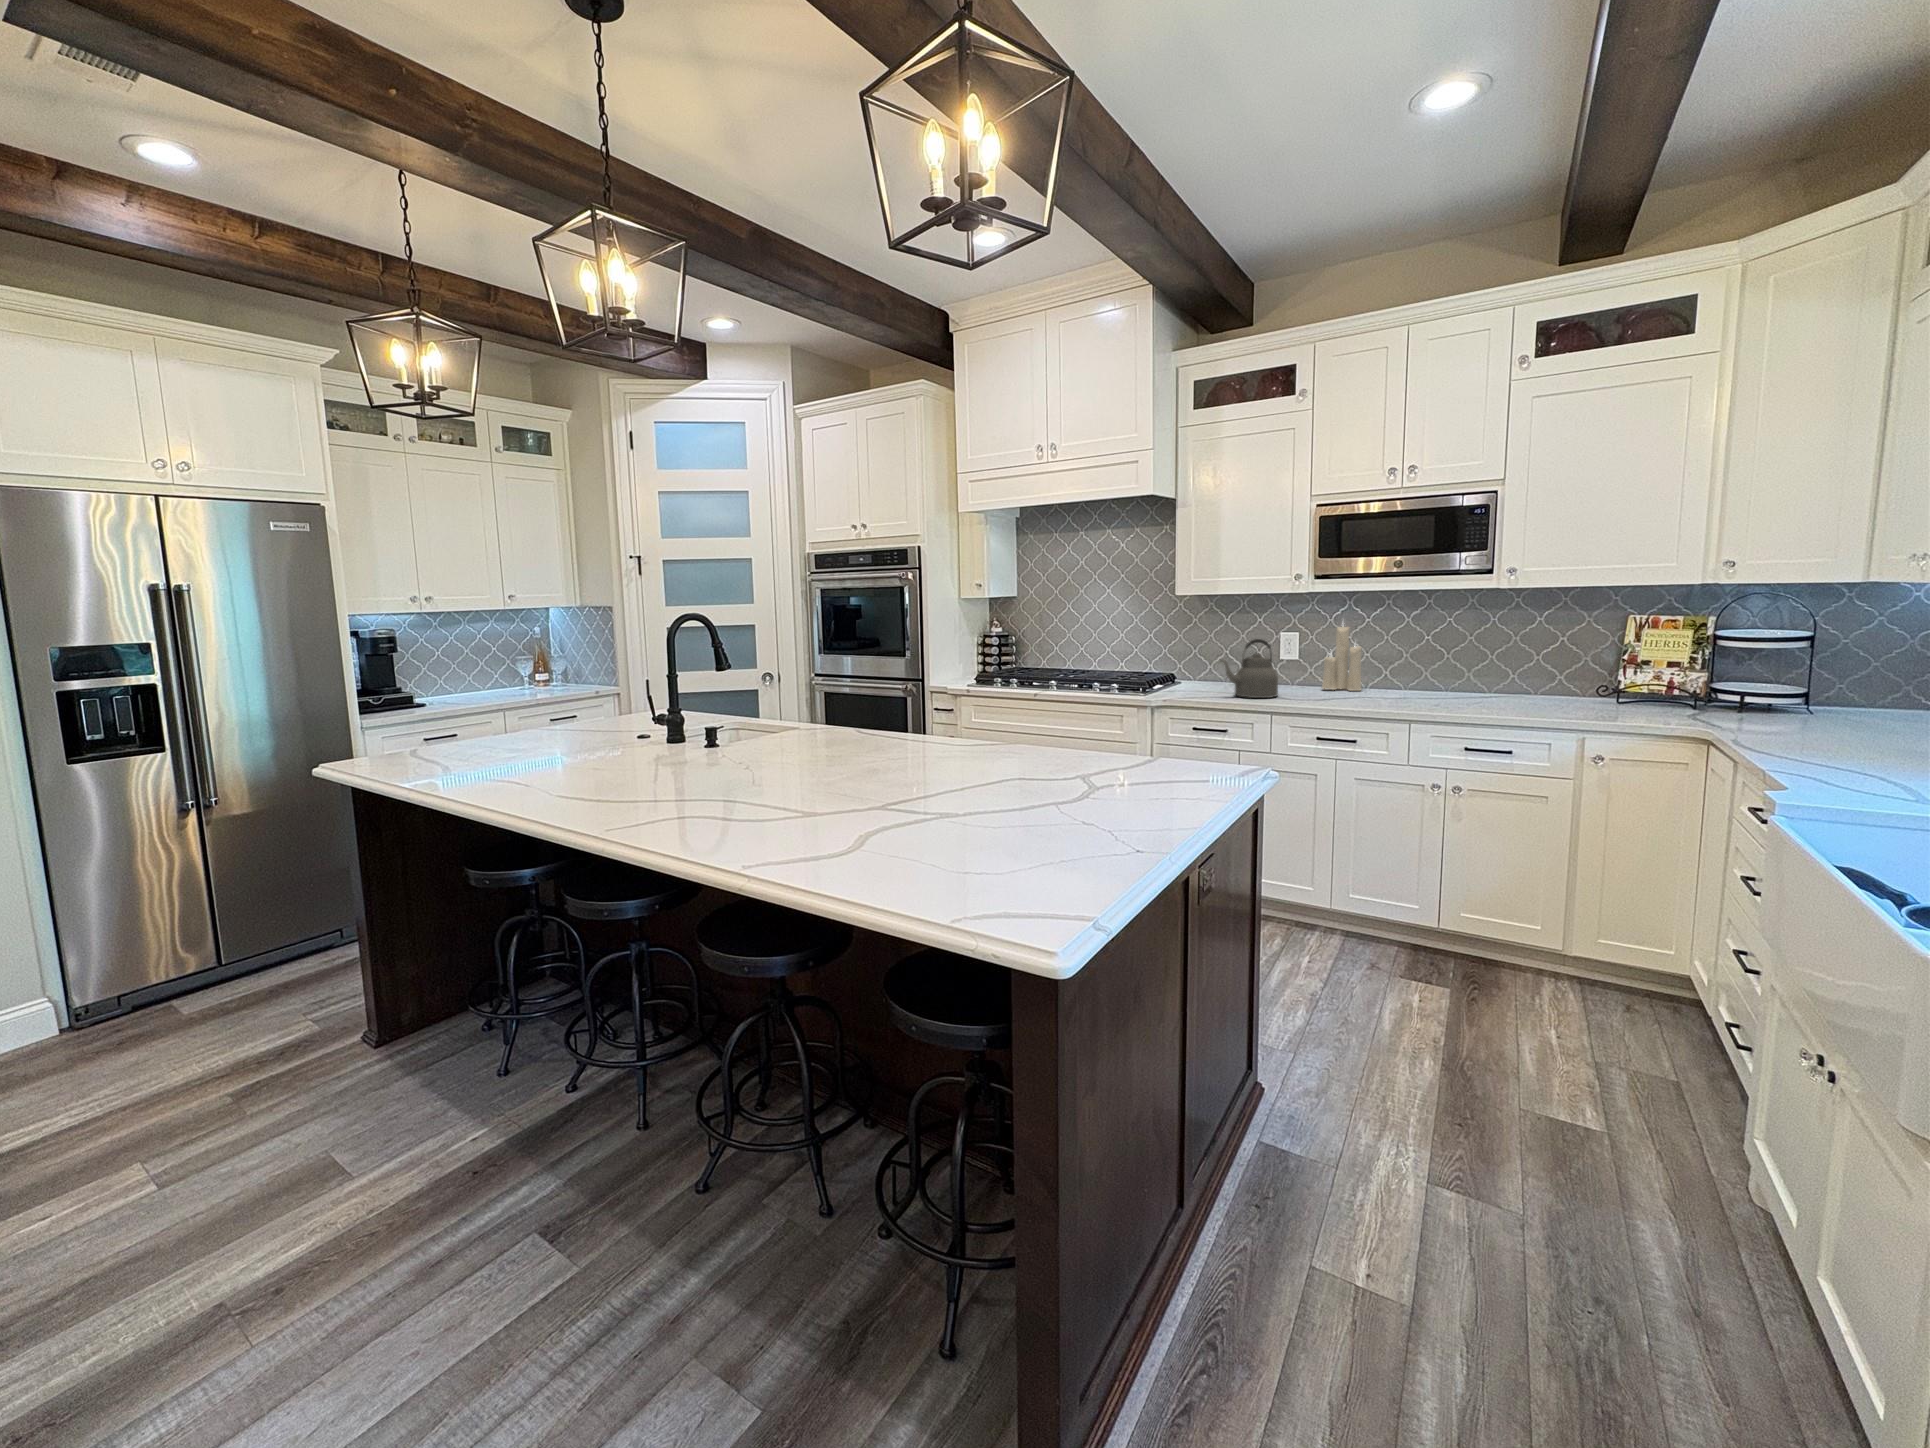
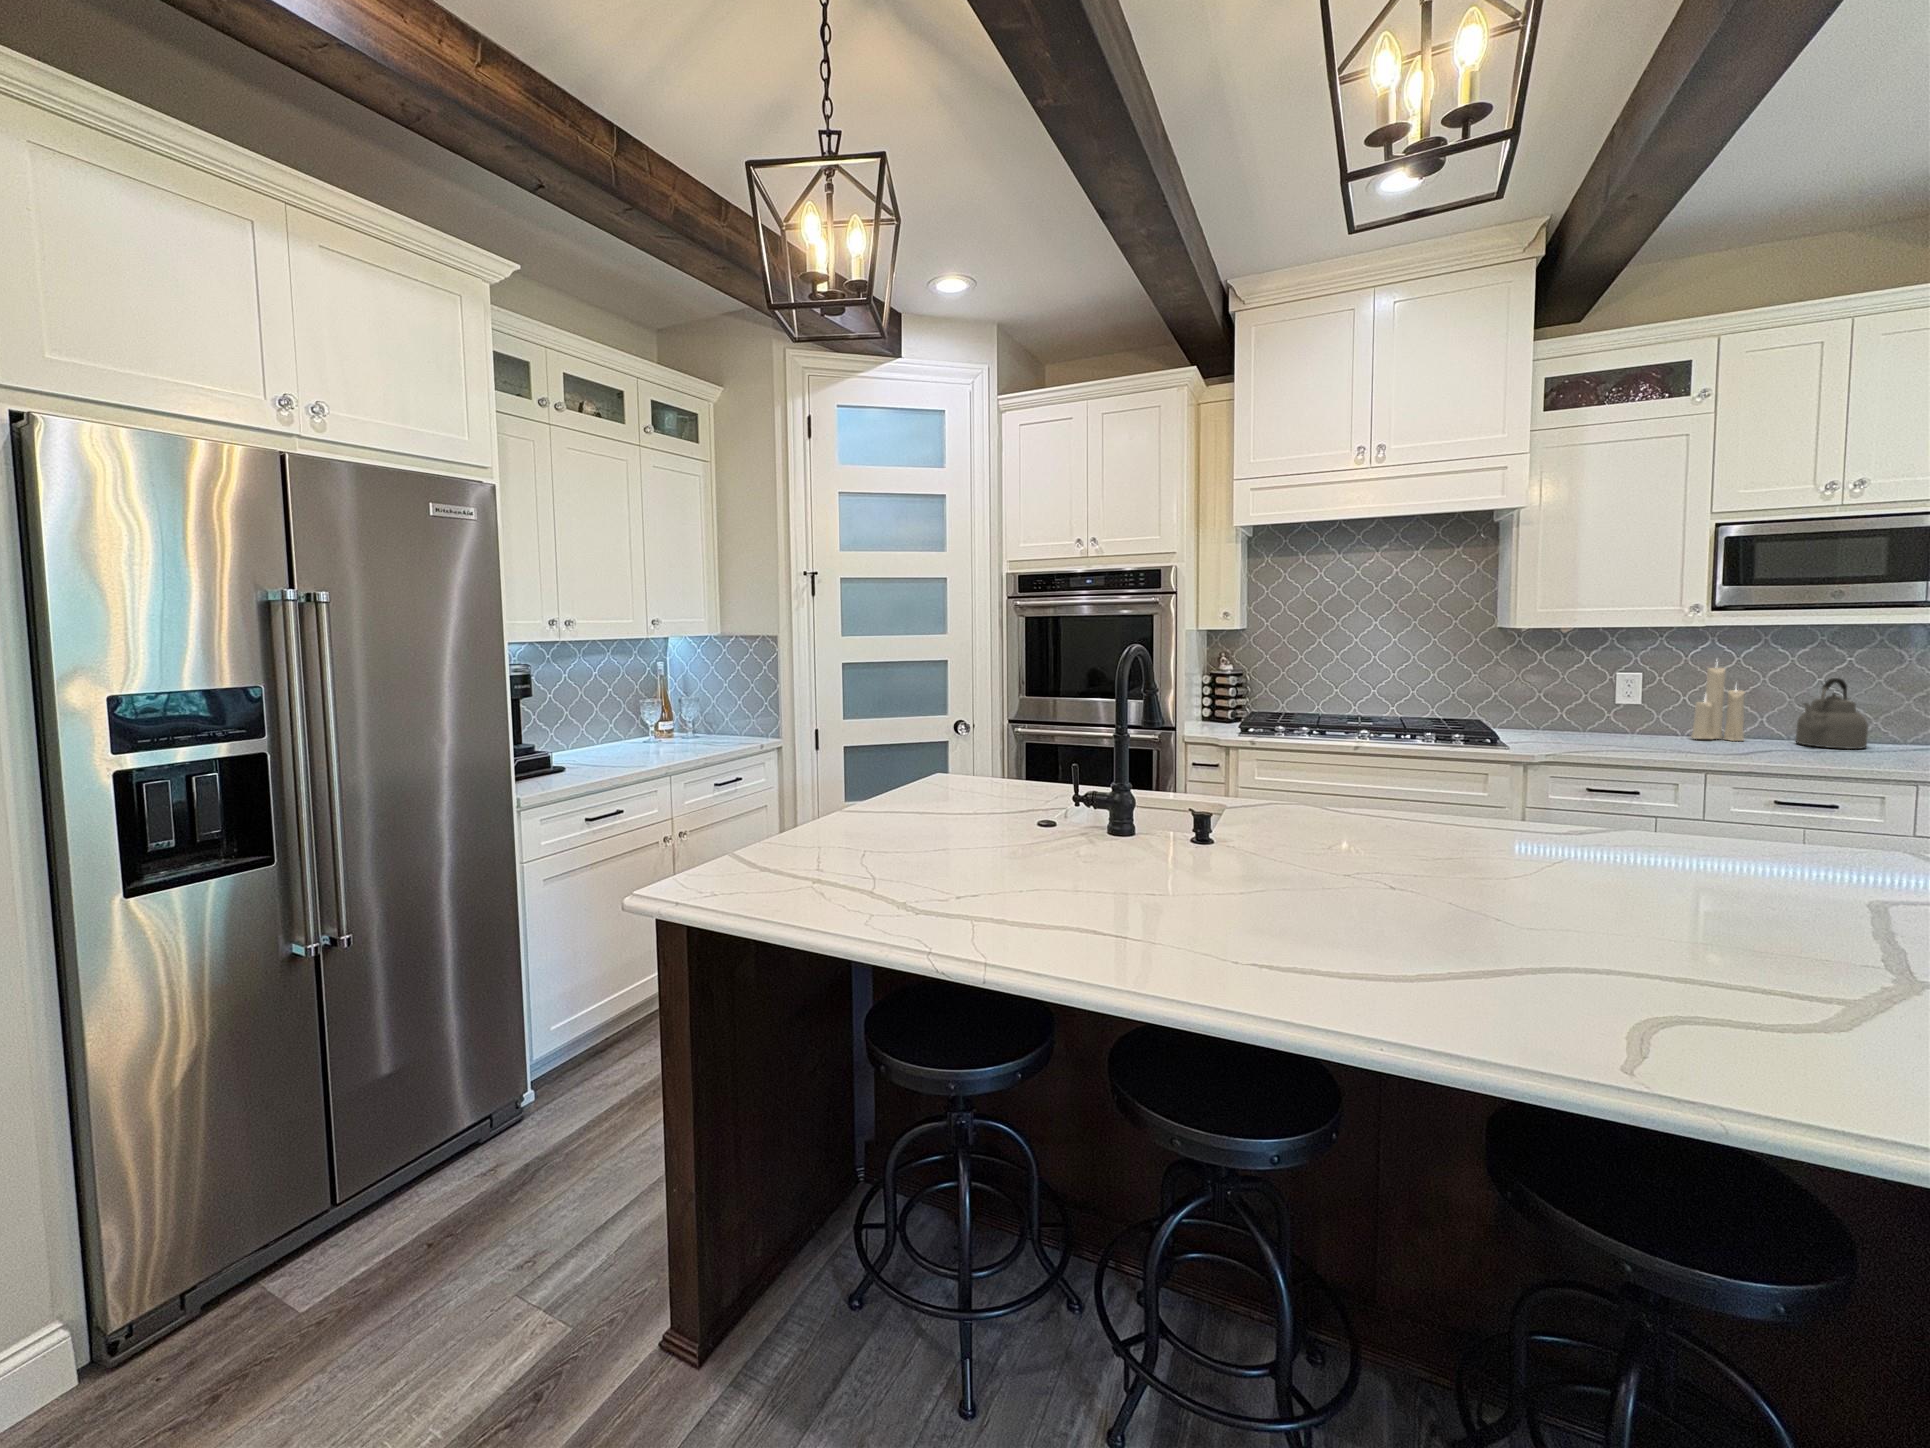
kettle: present [1221,639,1278,698] -> present [1796,678,1868,749]

